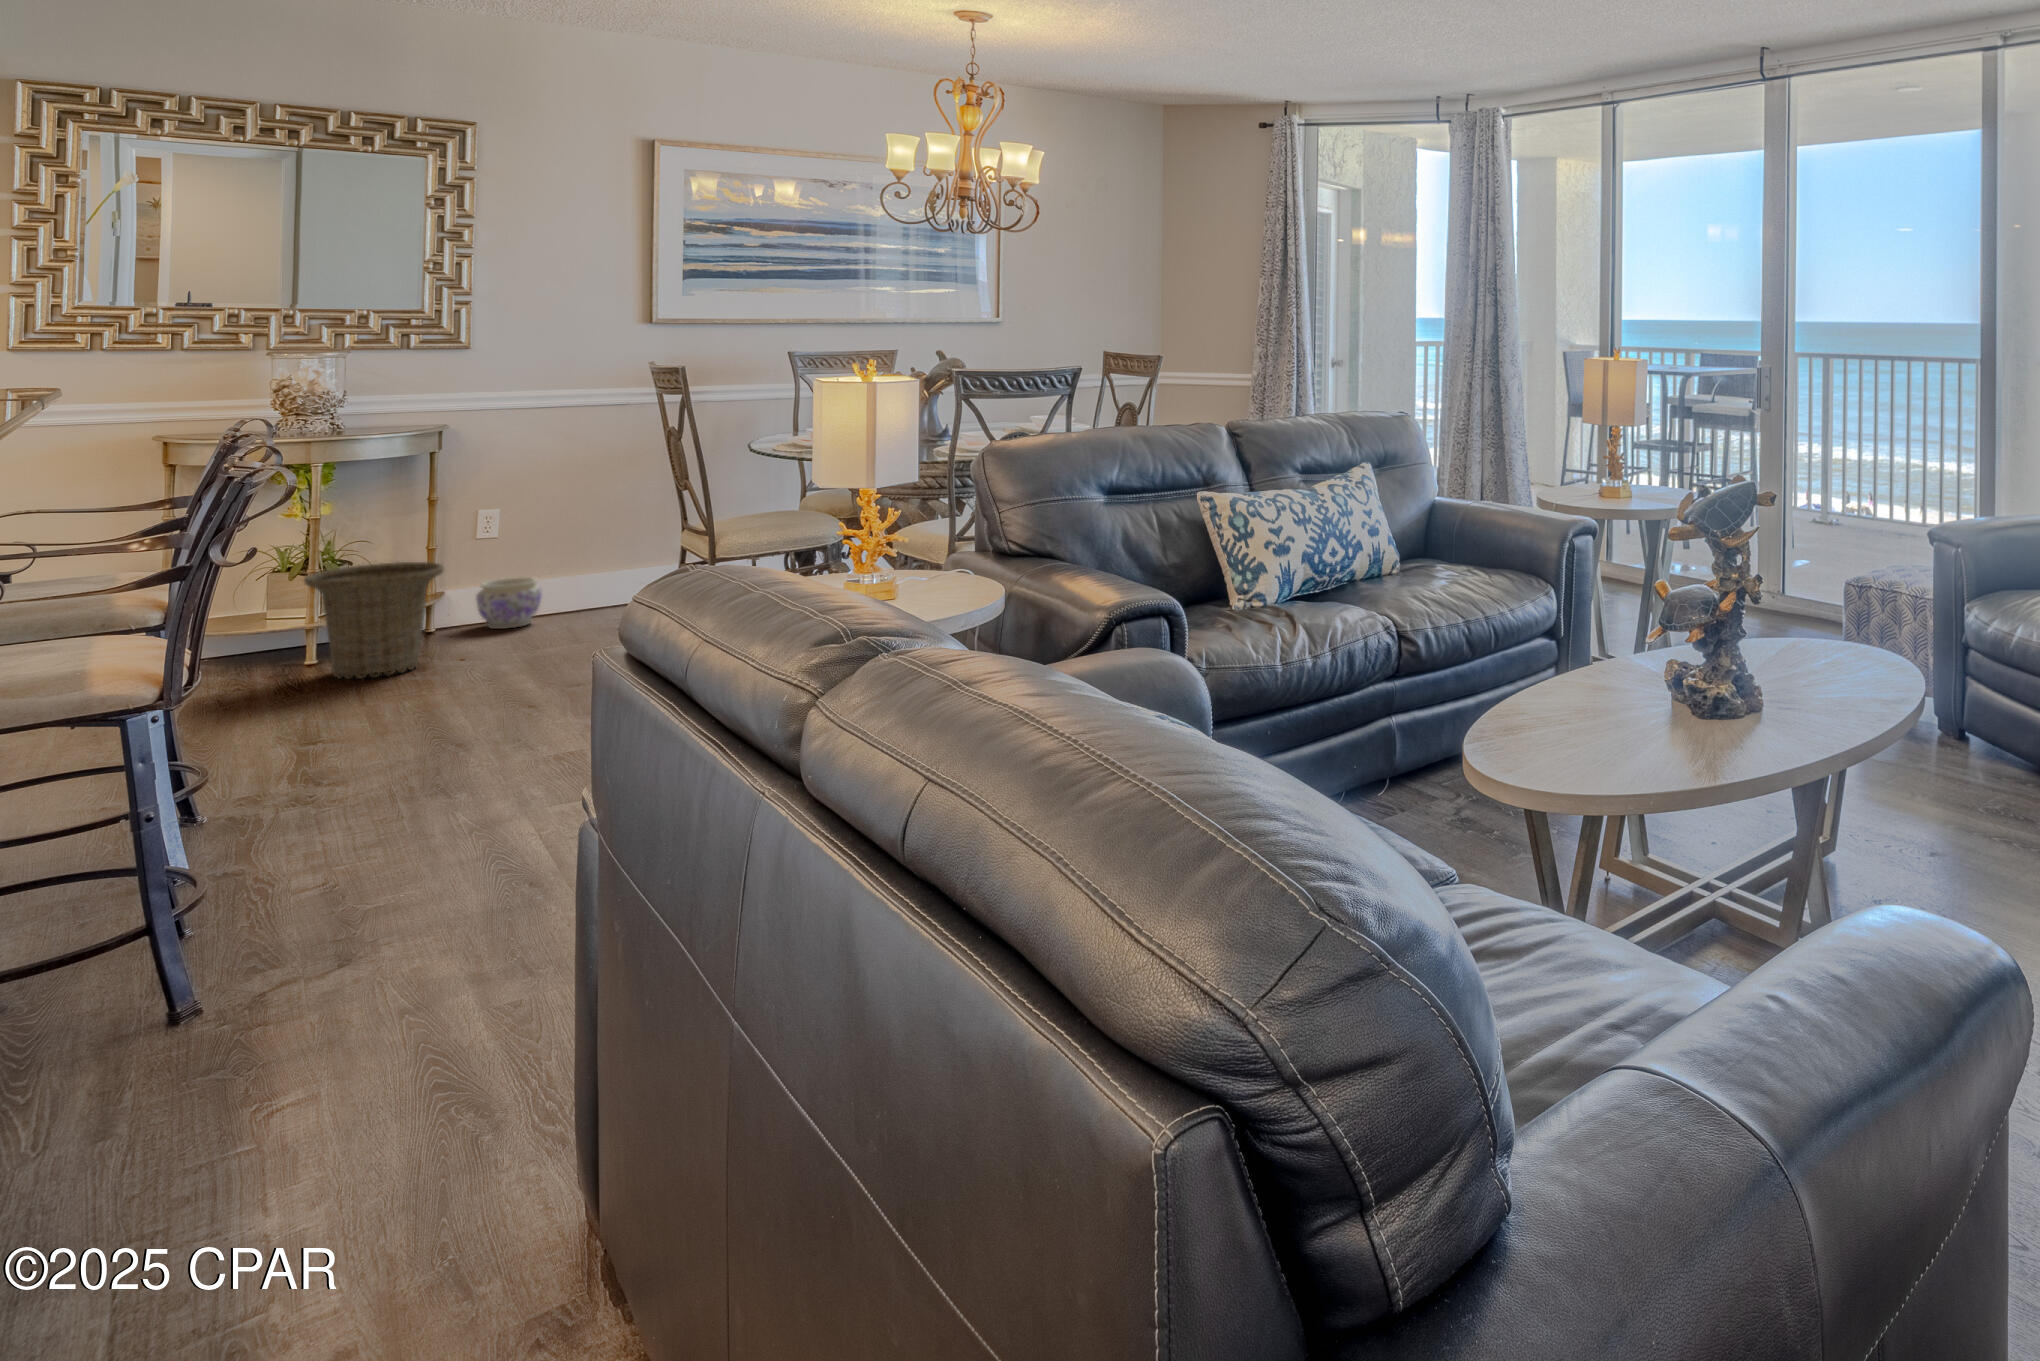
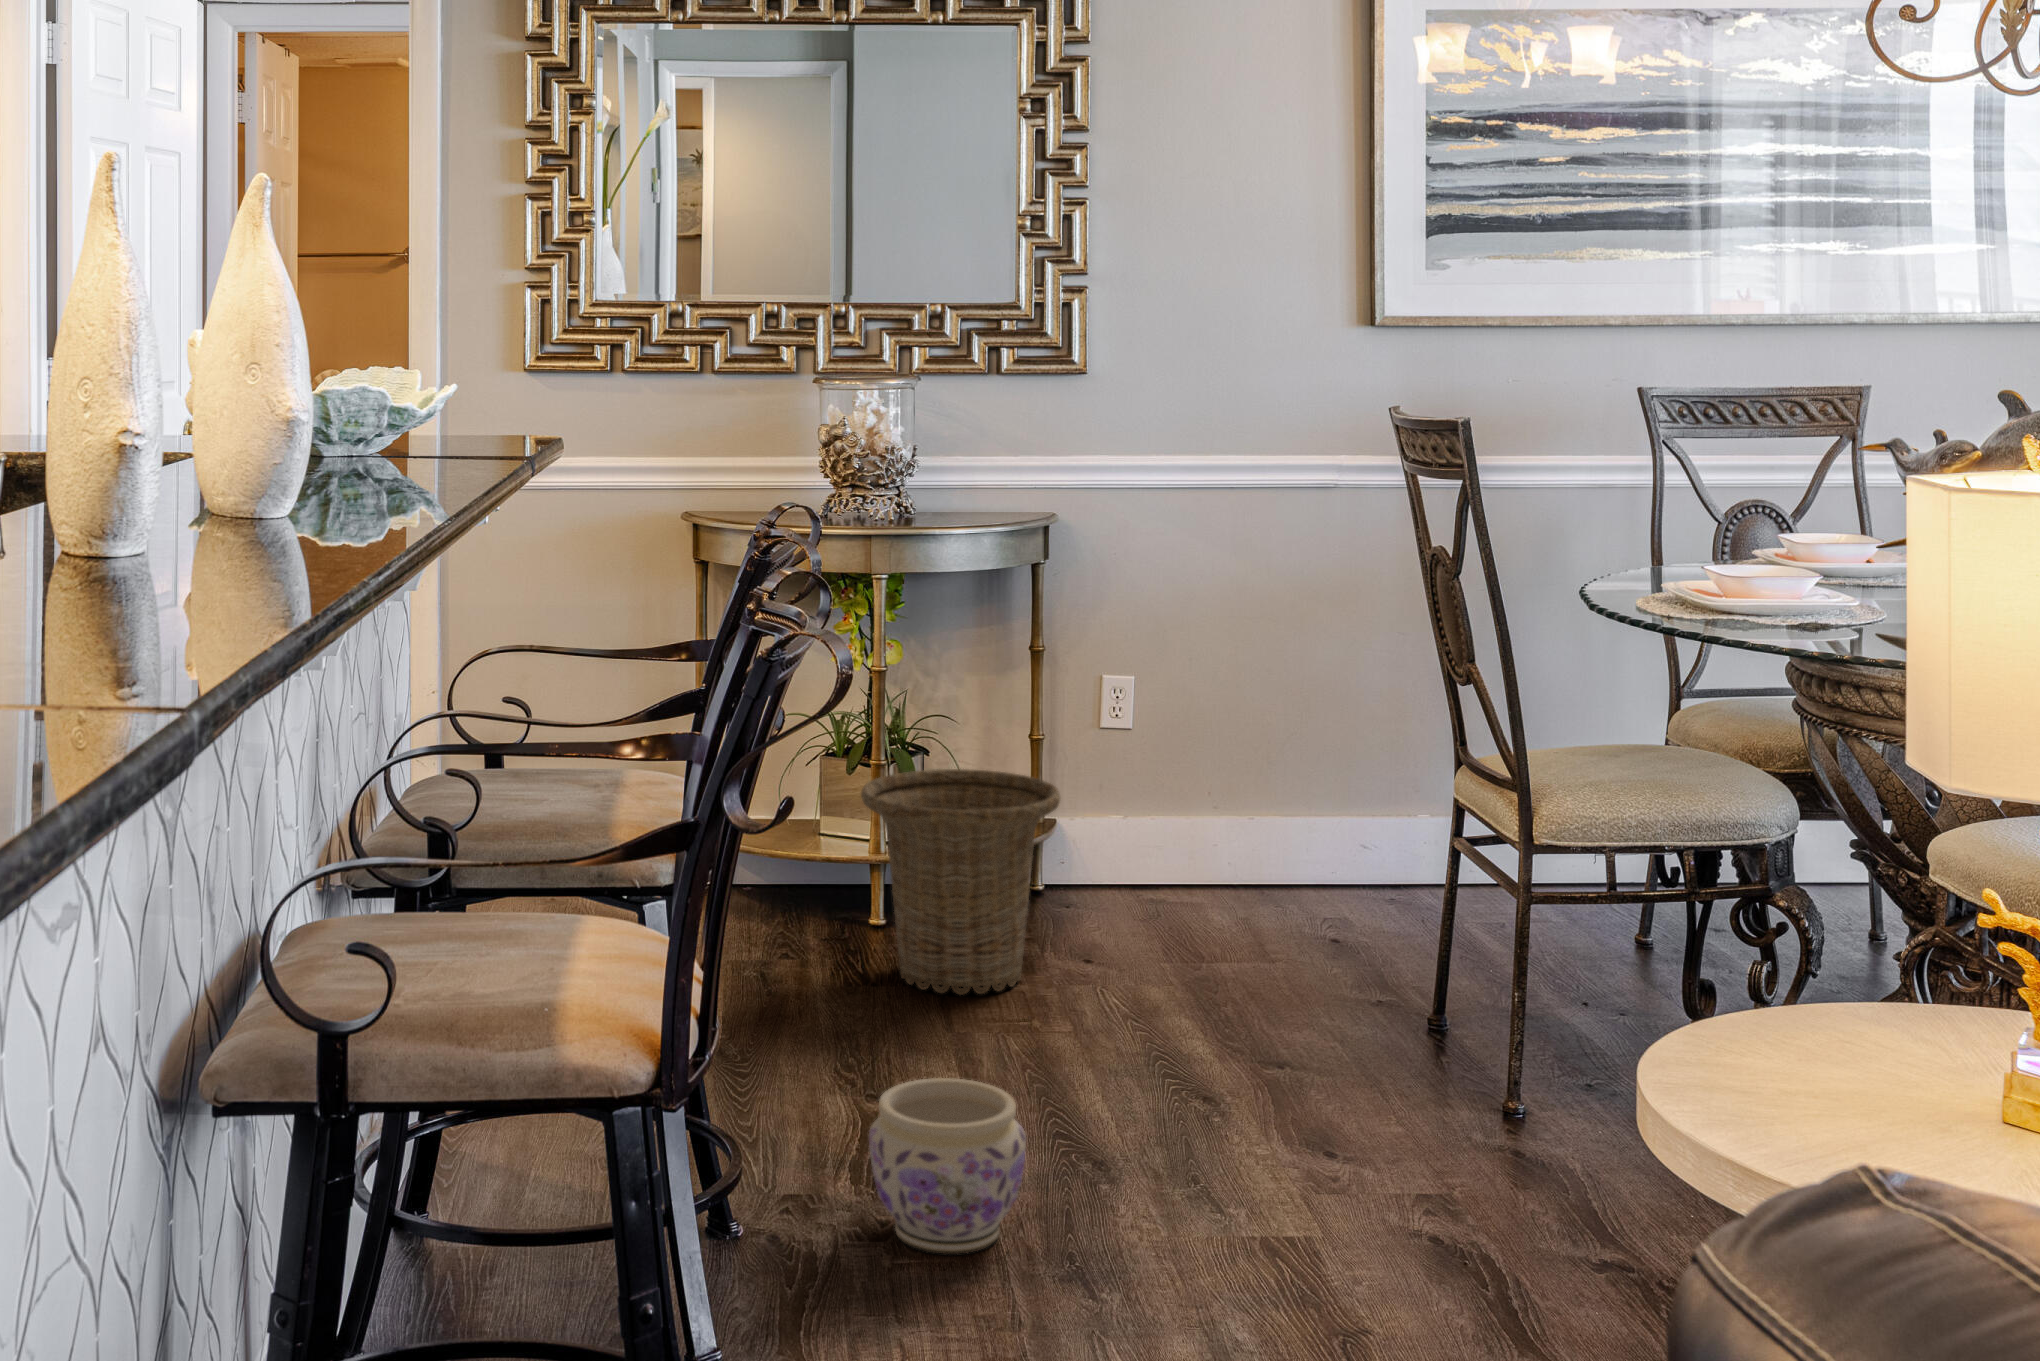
planter: present [476,577,542,629] -> present [869,1078,1026,1255]

